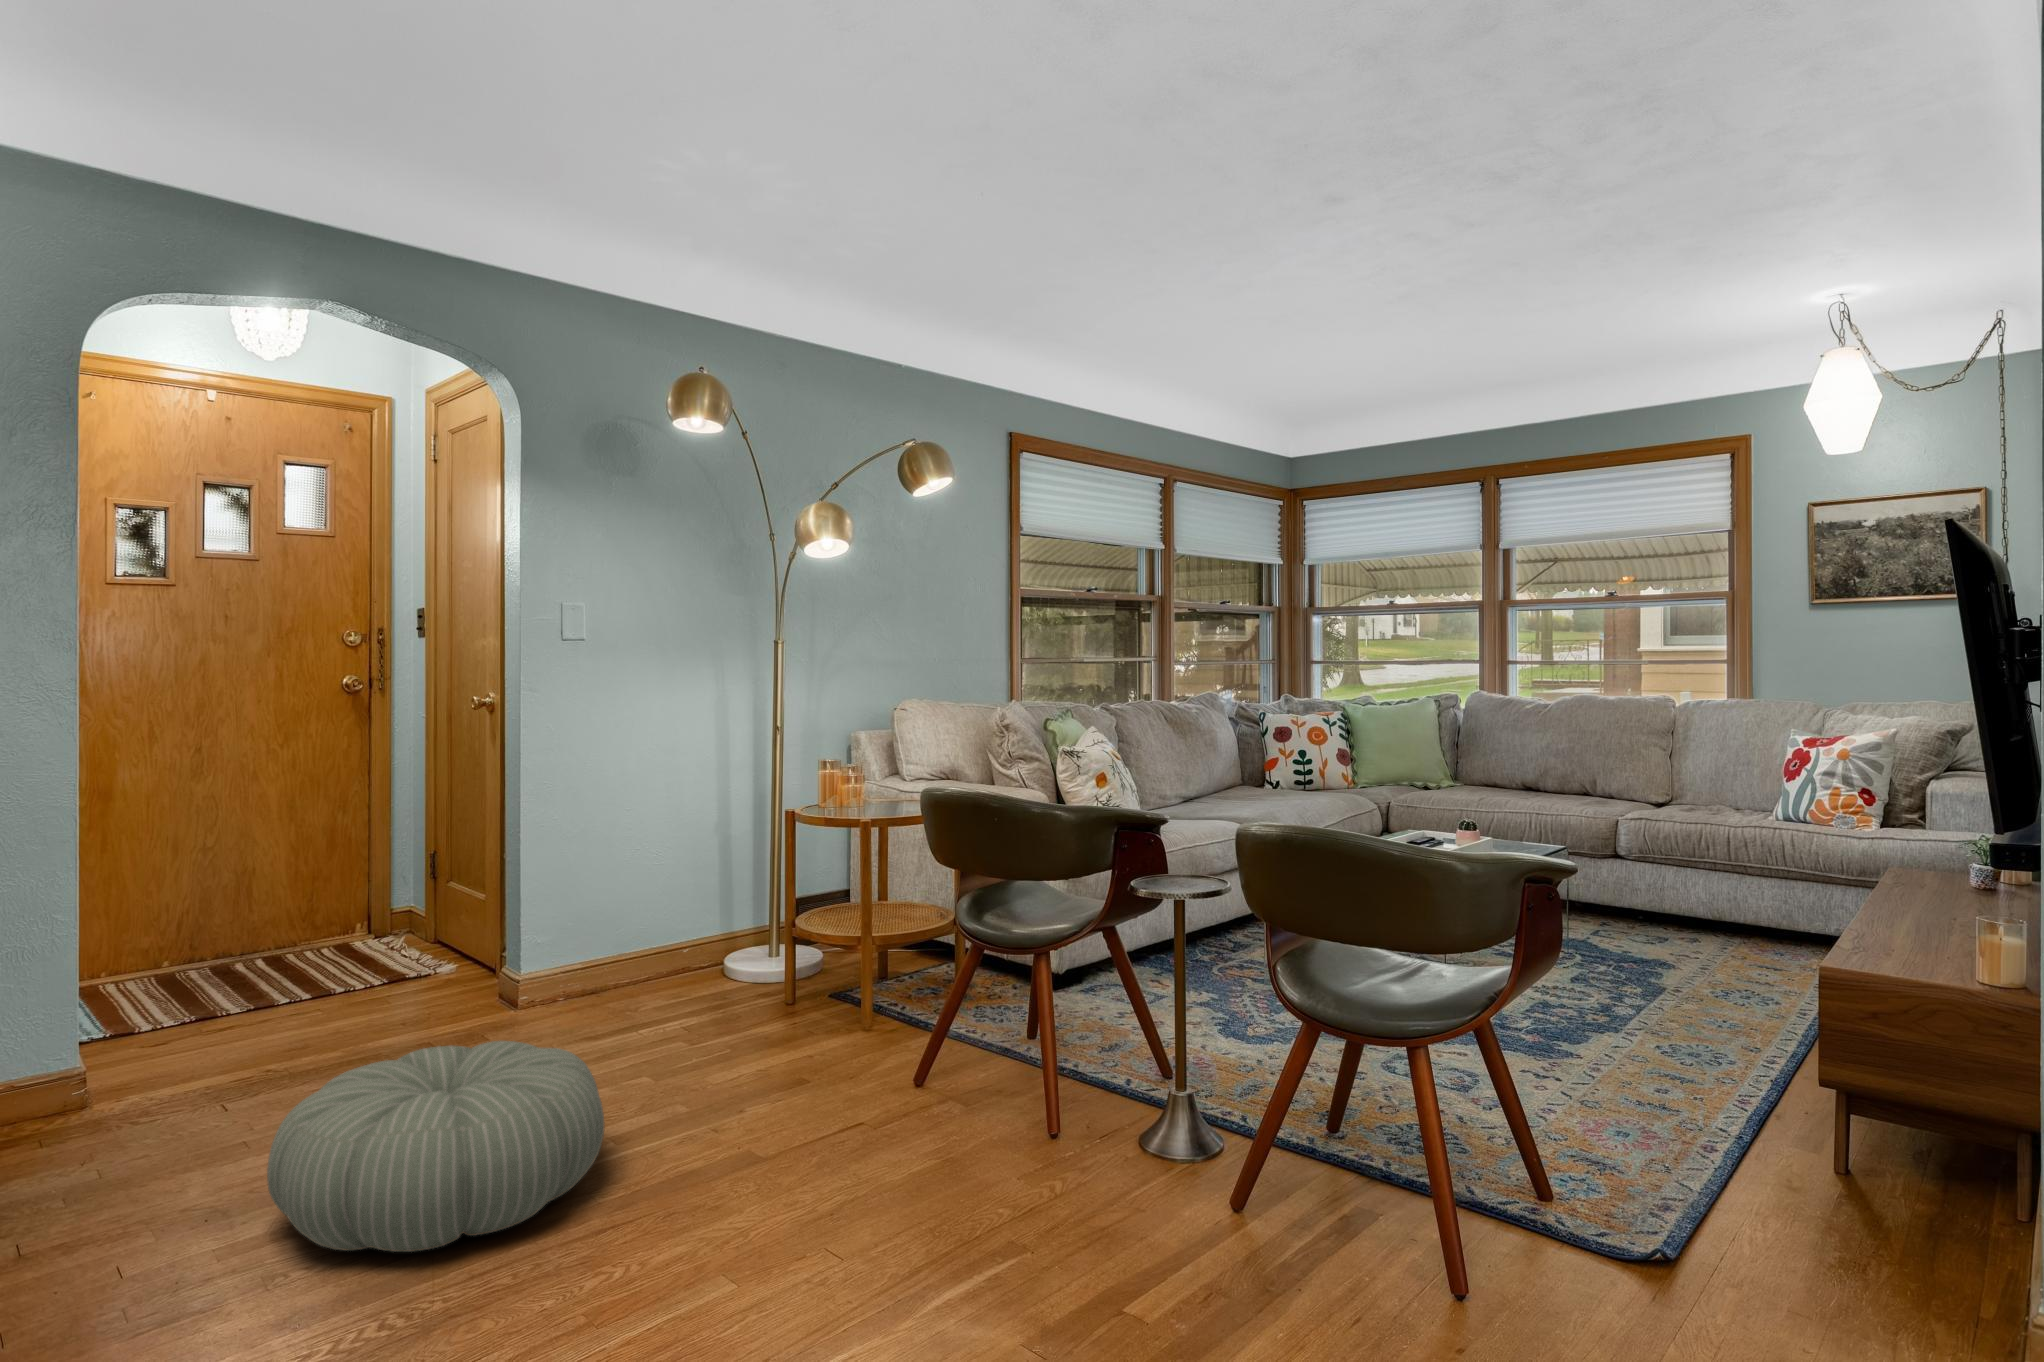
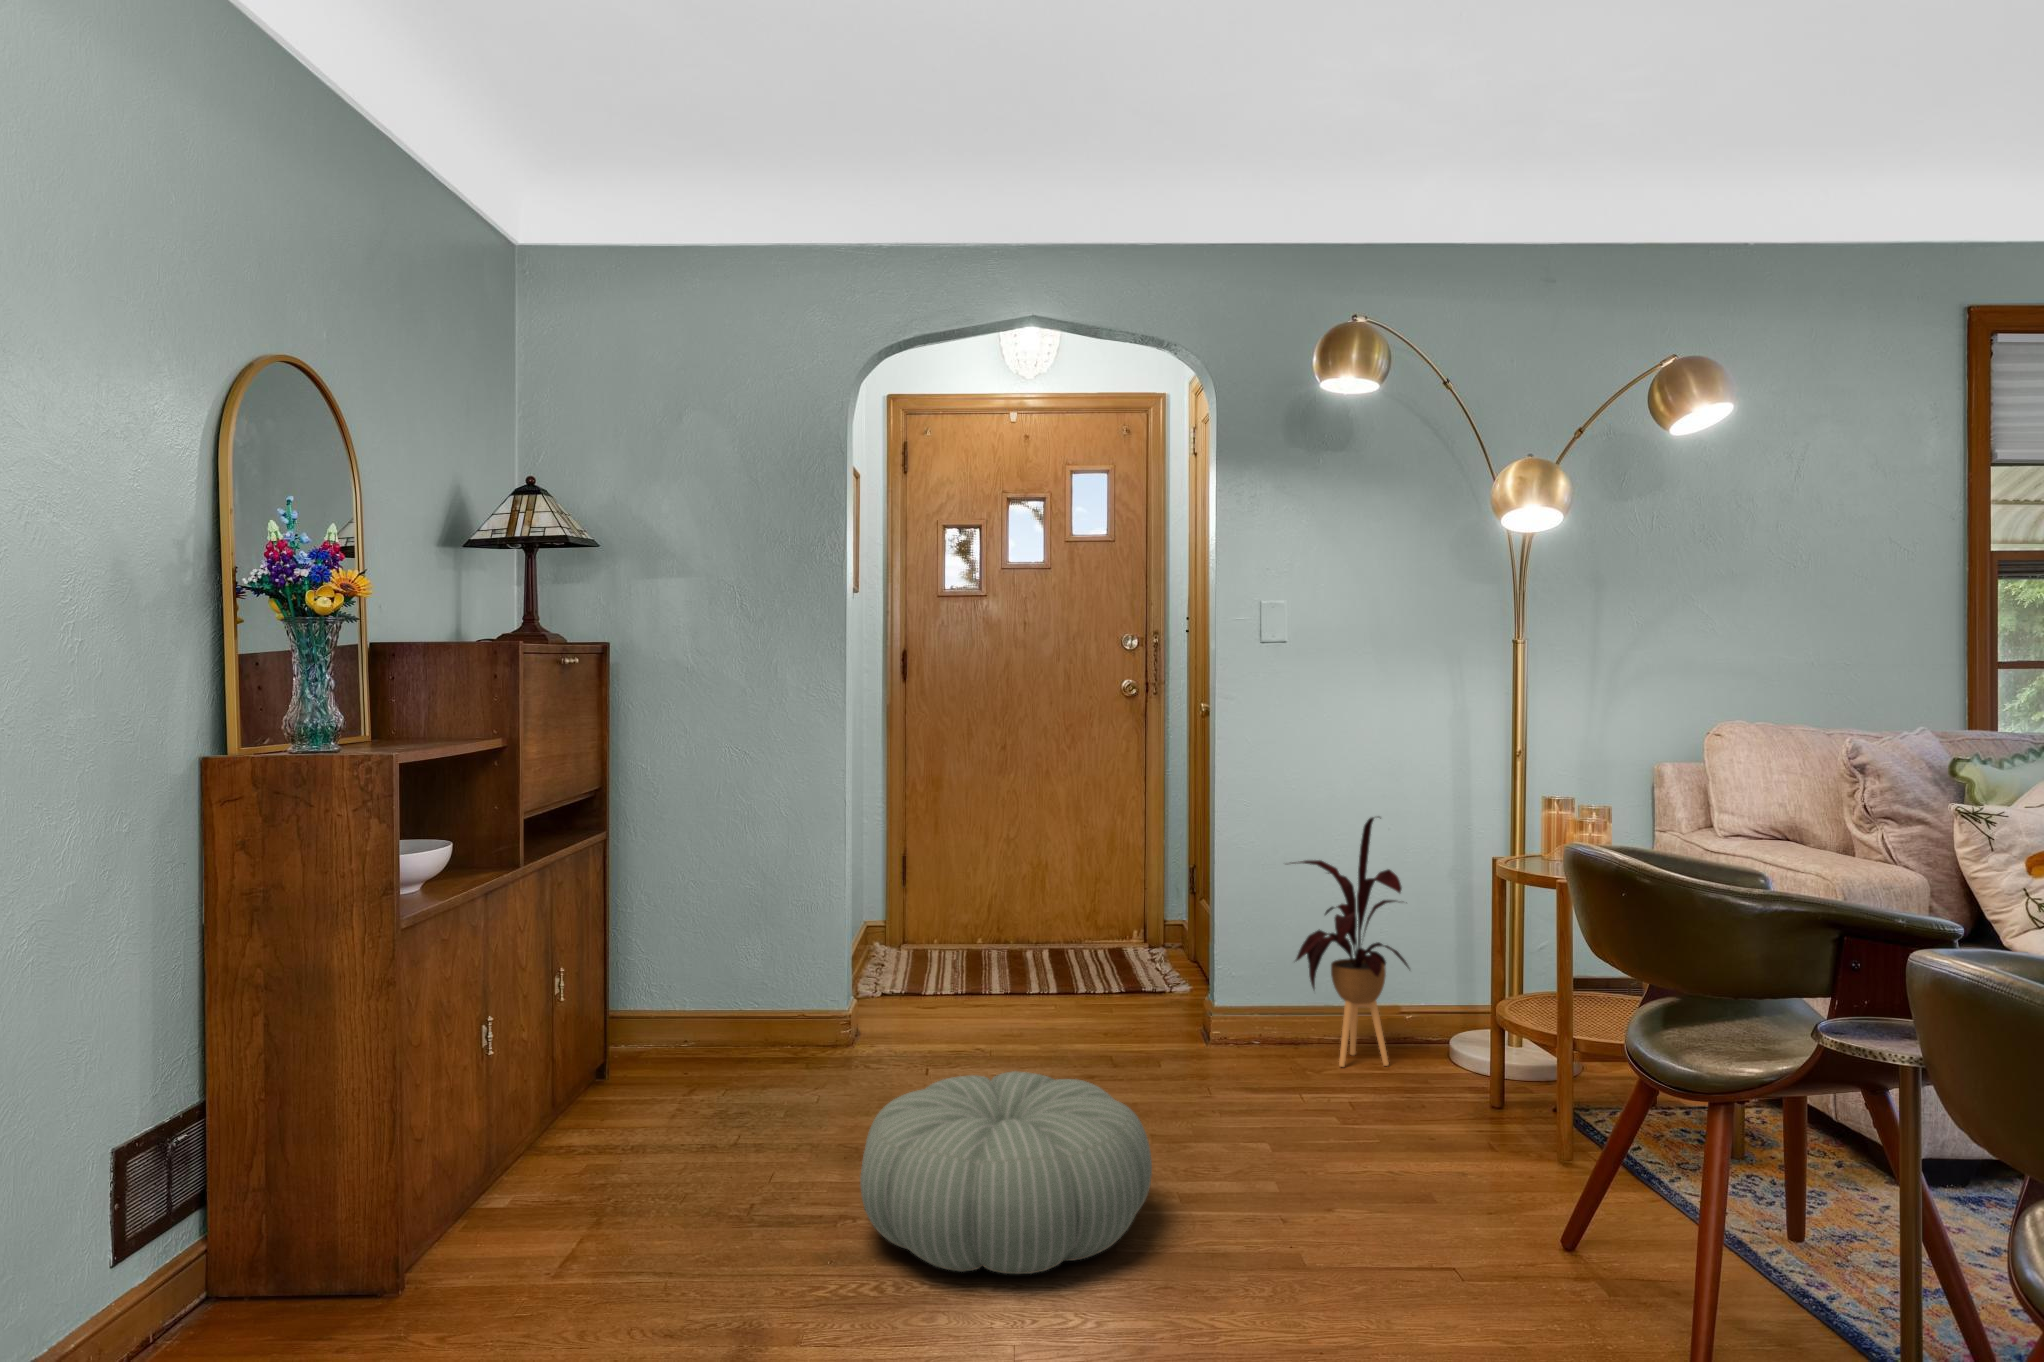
house plant: none [599,776,724,1001] -> present [1294,817,1409,1067]

